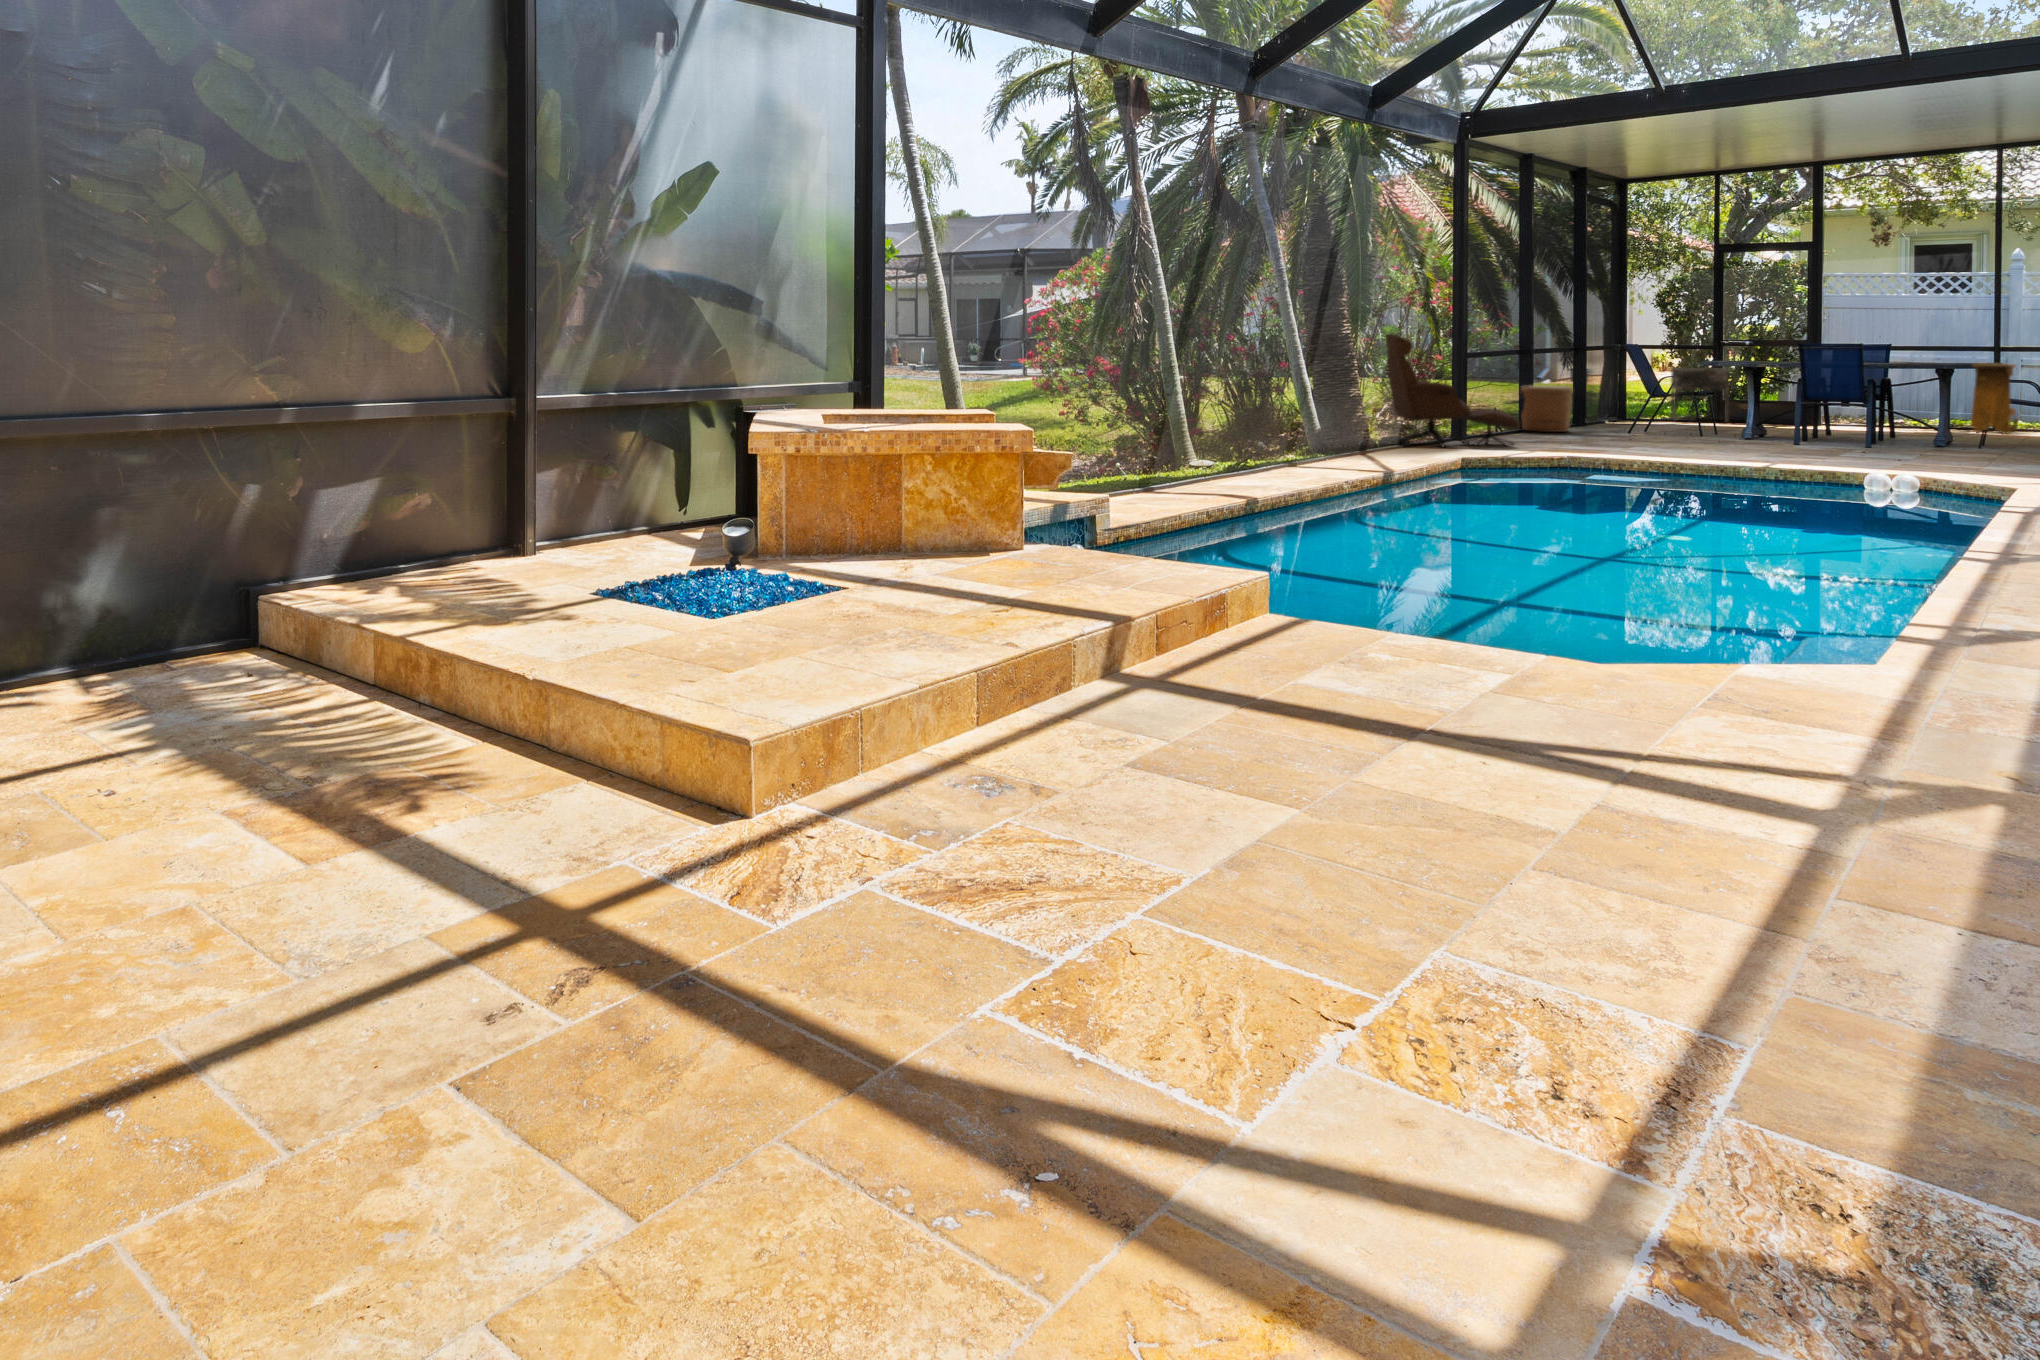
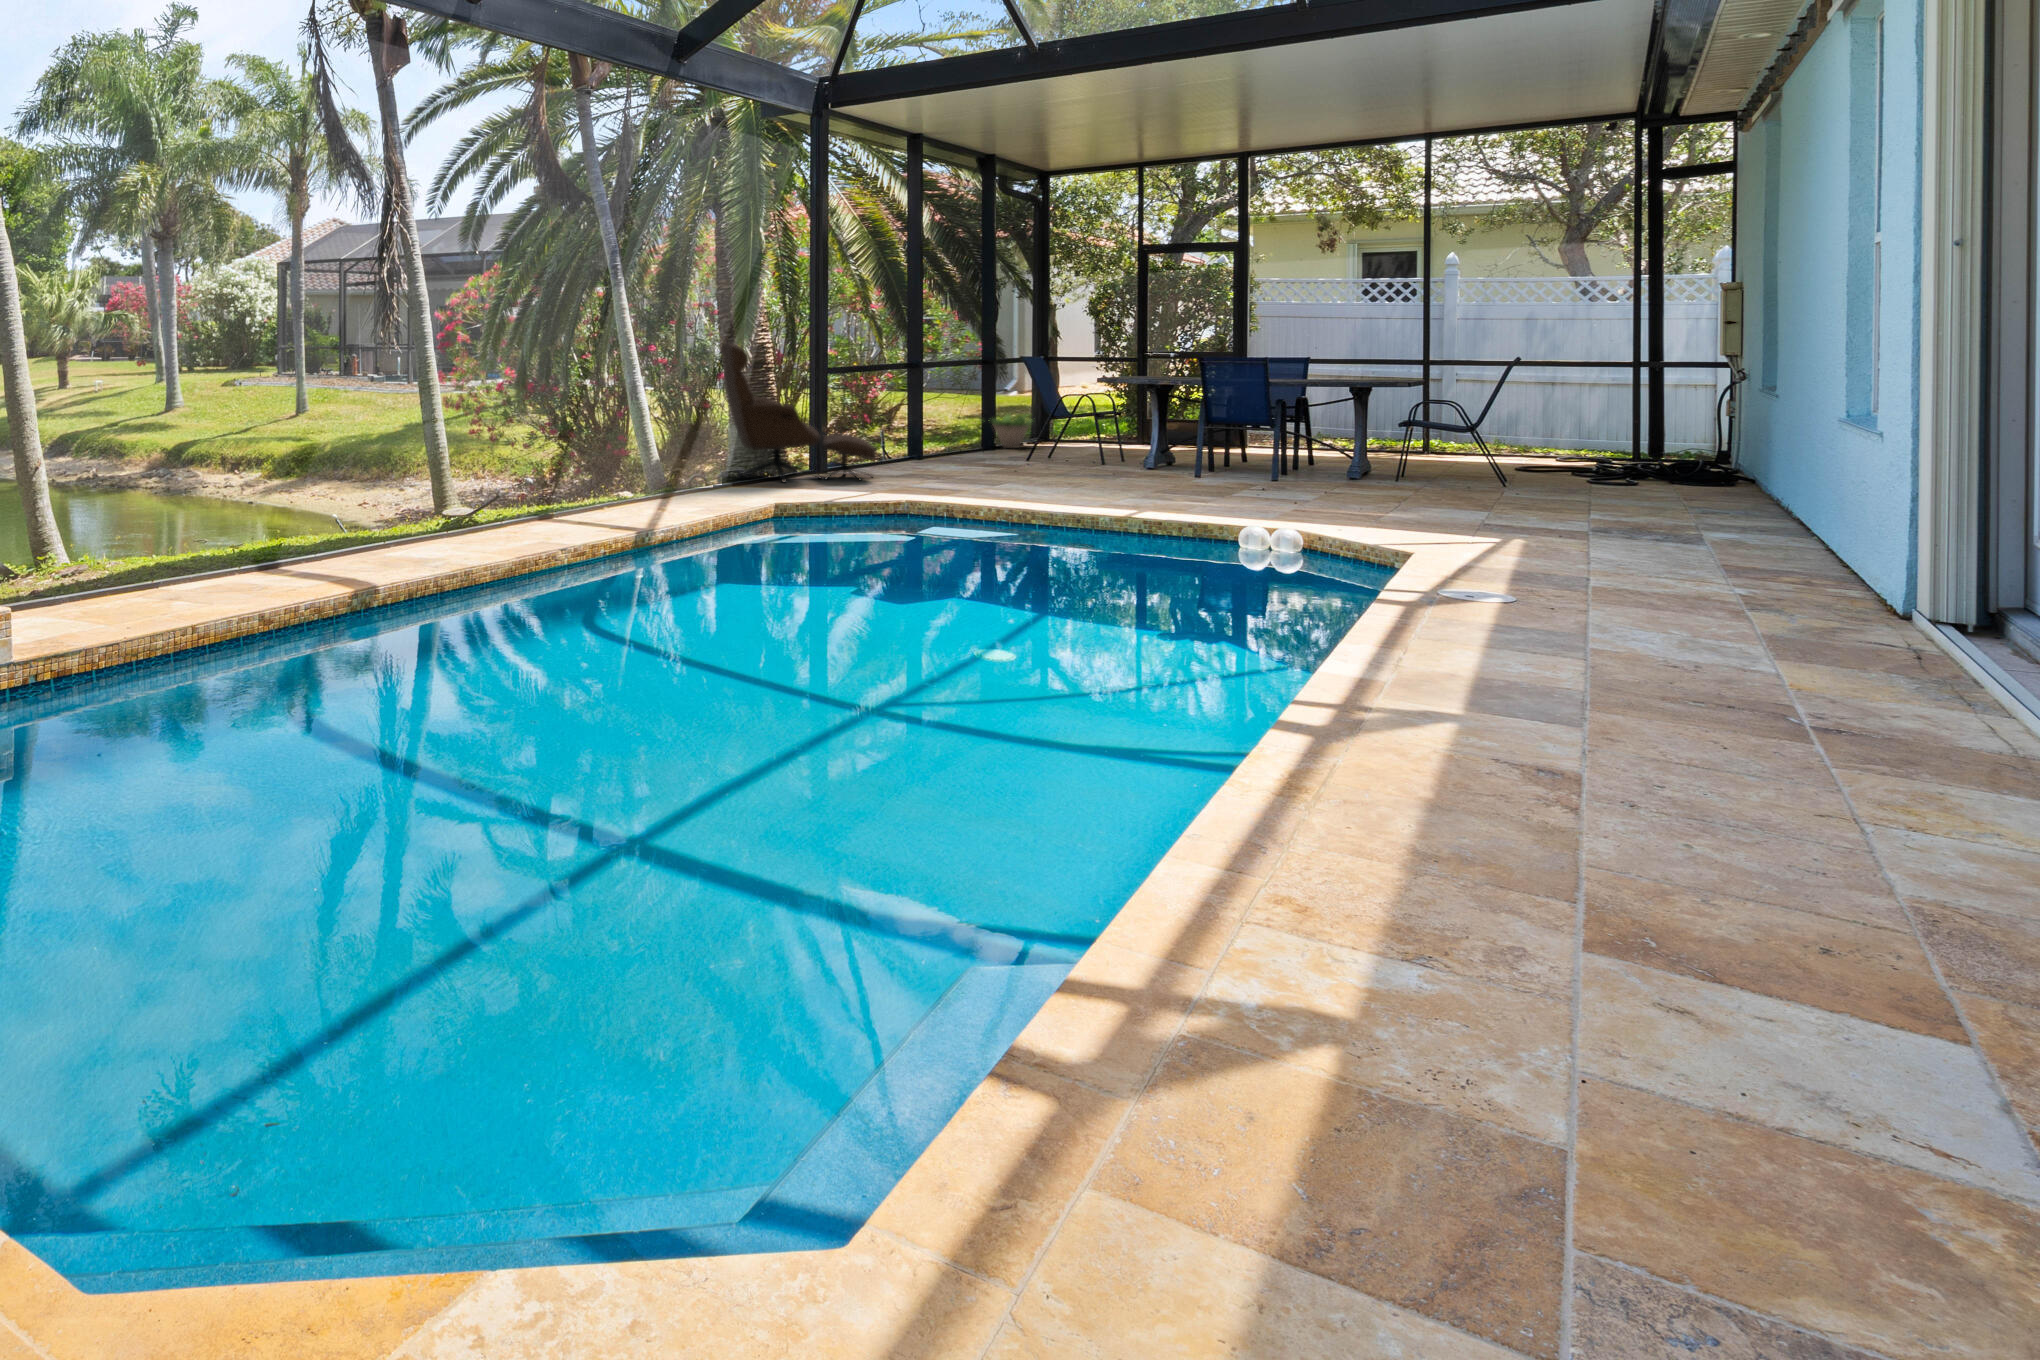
stool: present [1971,364,2018,434] -> none [1394,381,1446,462]
side table: present [1671,368,1730,421] -> none [1085,382,1147,444]
woven basket: present [1521,386,1573,432] -> none [903,404,961,460]
decorative plant: none [1577,395,1638,425] -> present [992,415,1031,448]

